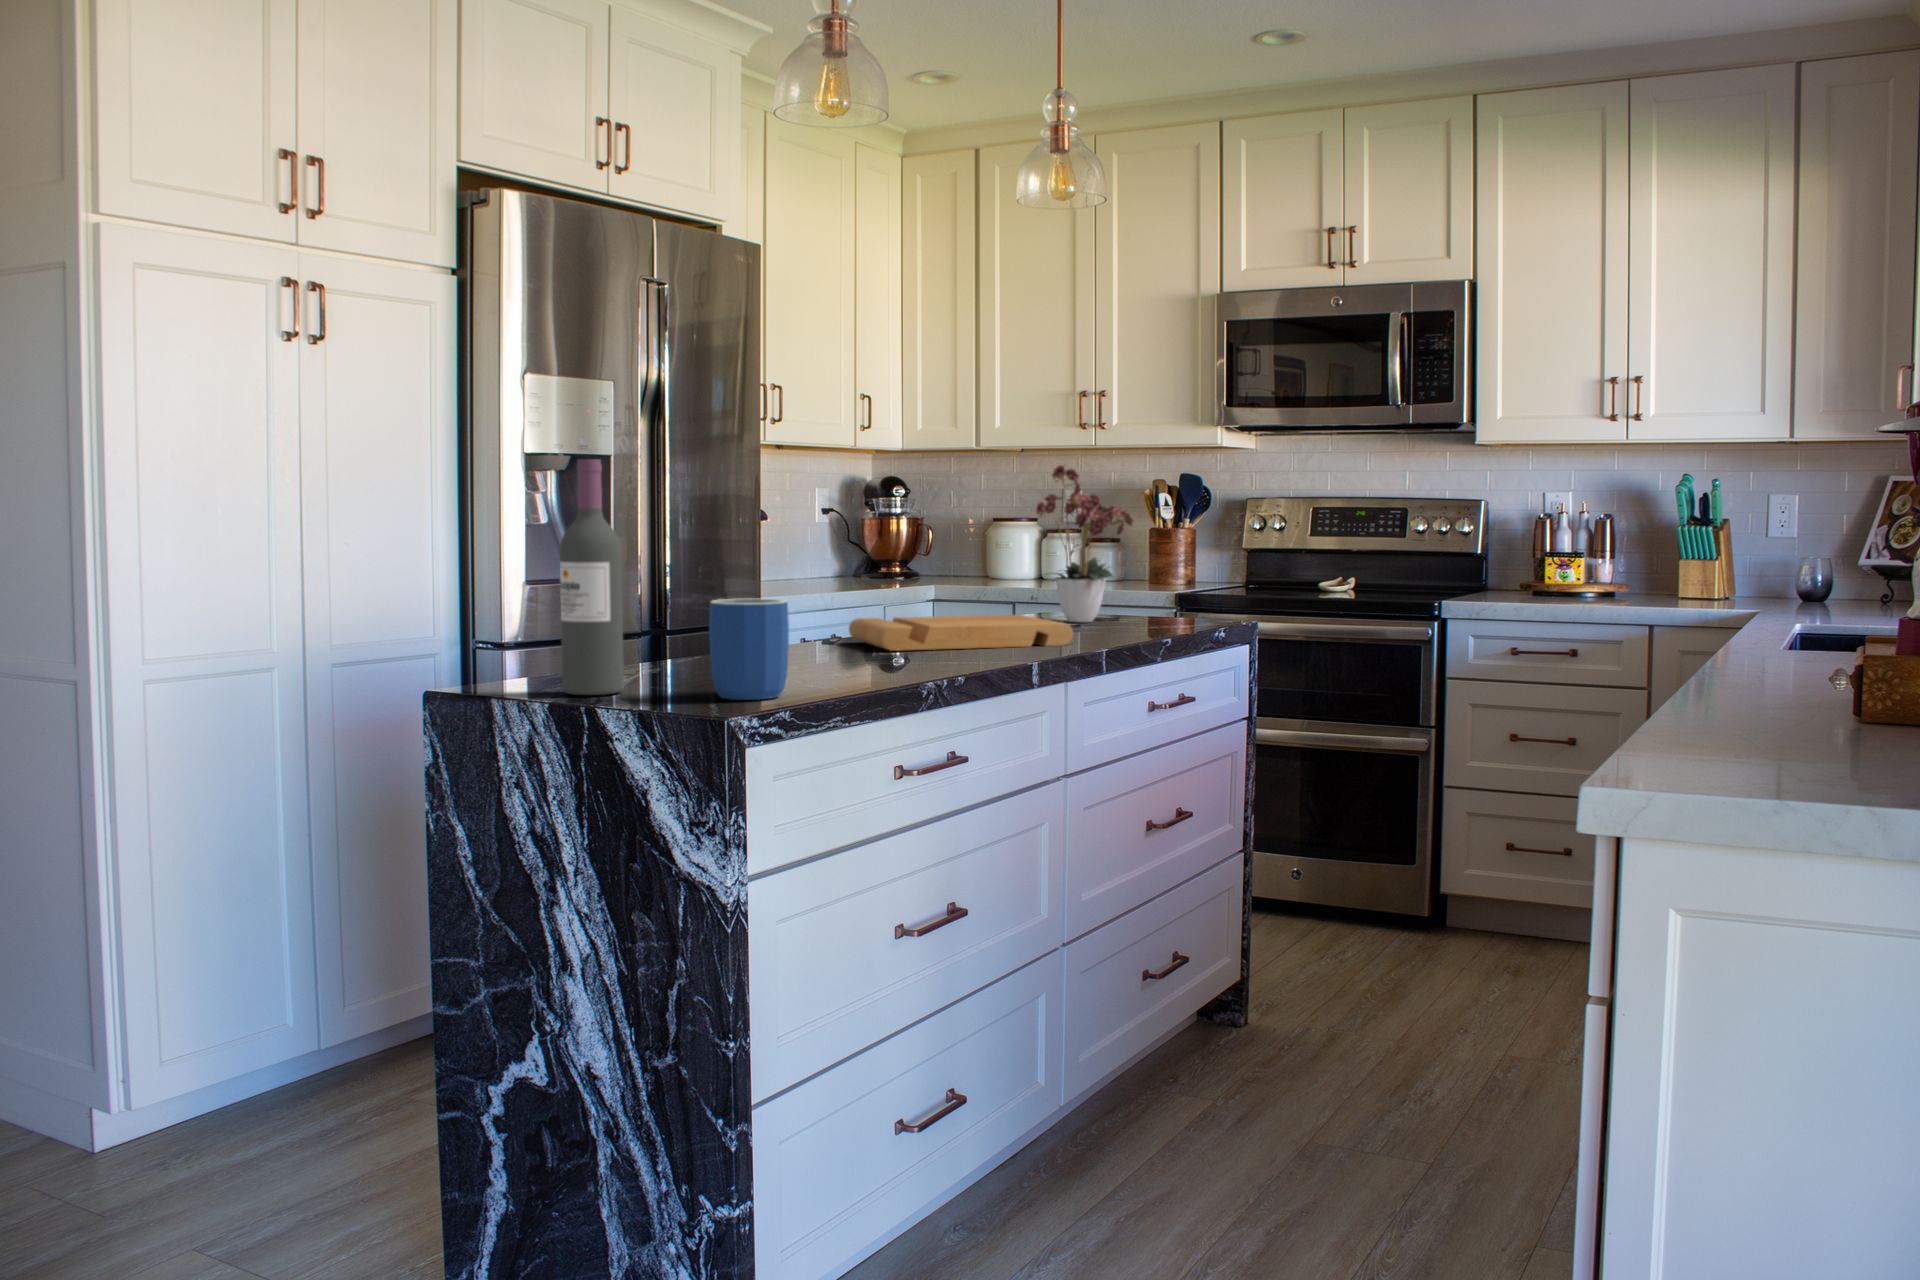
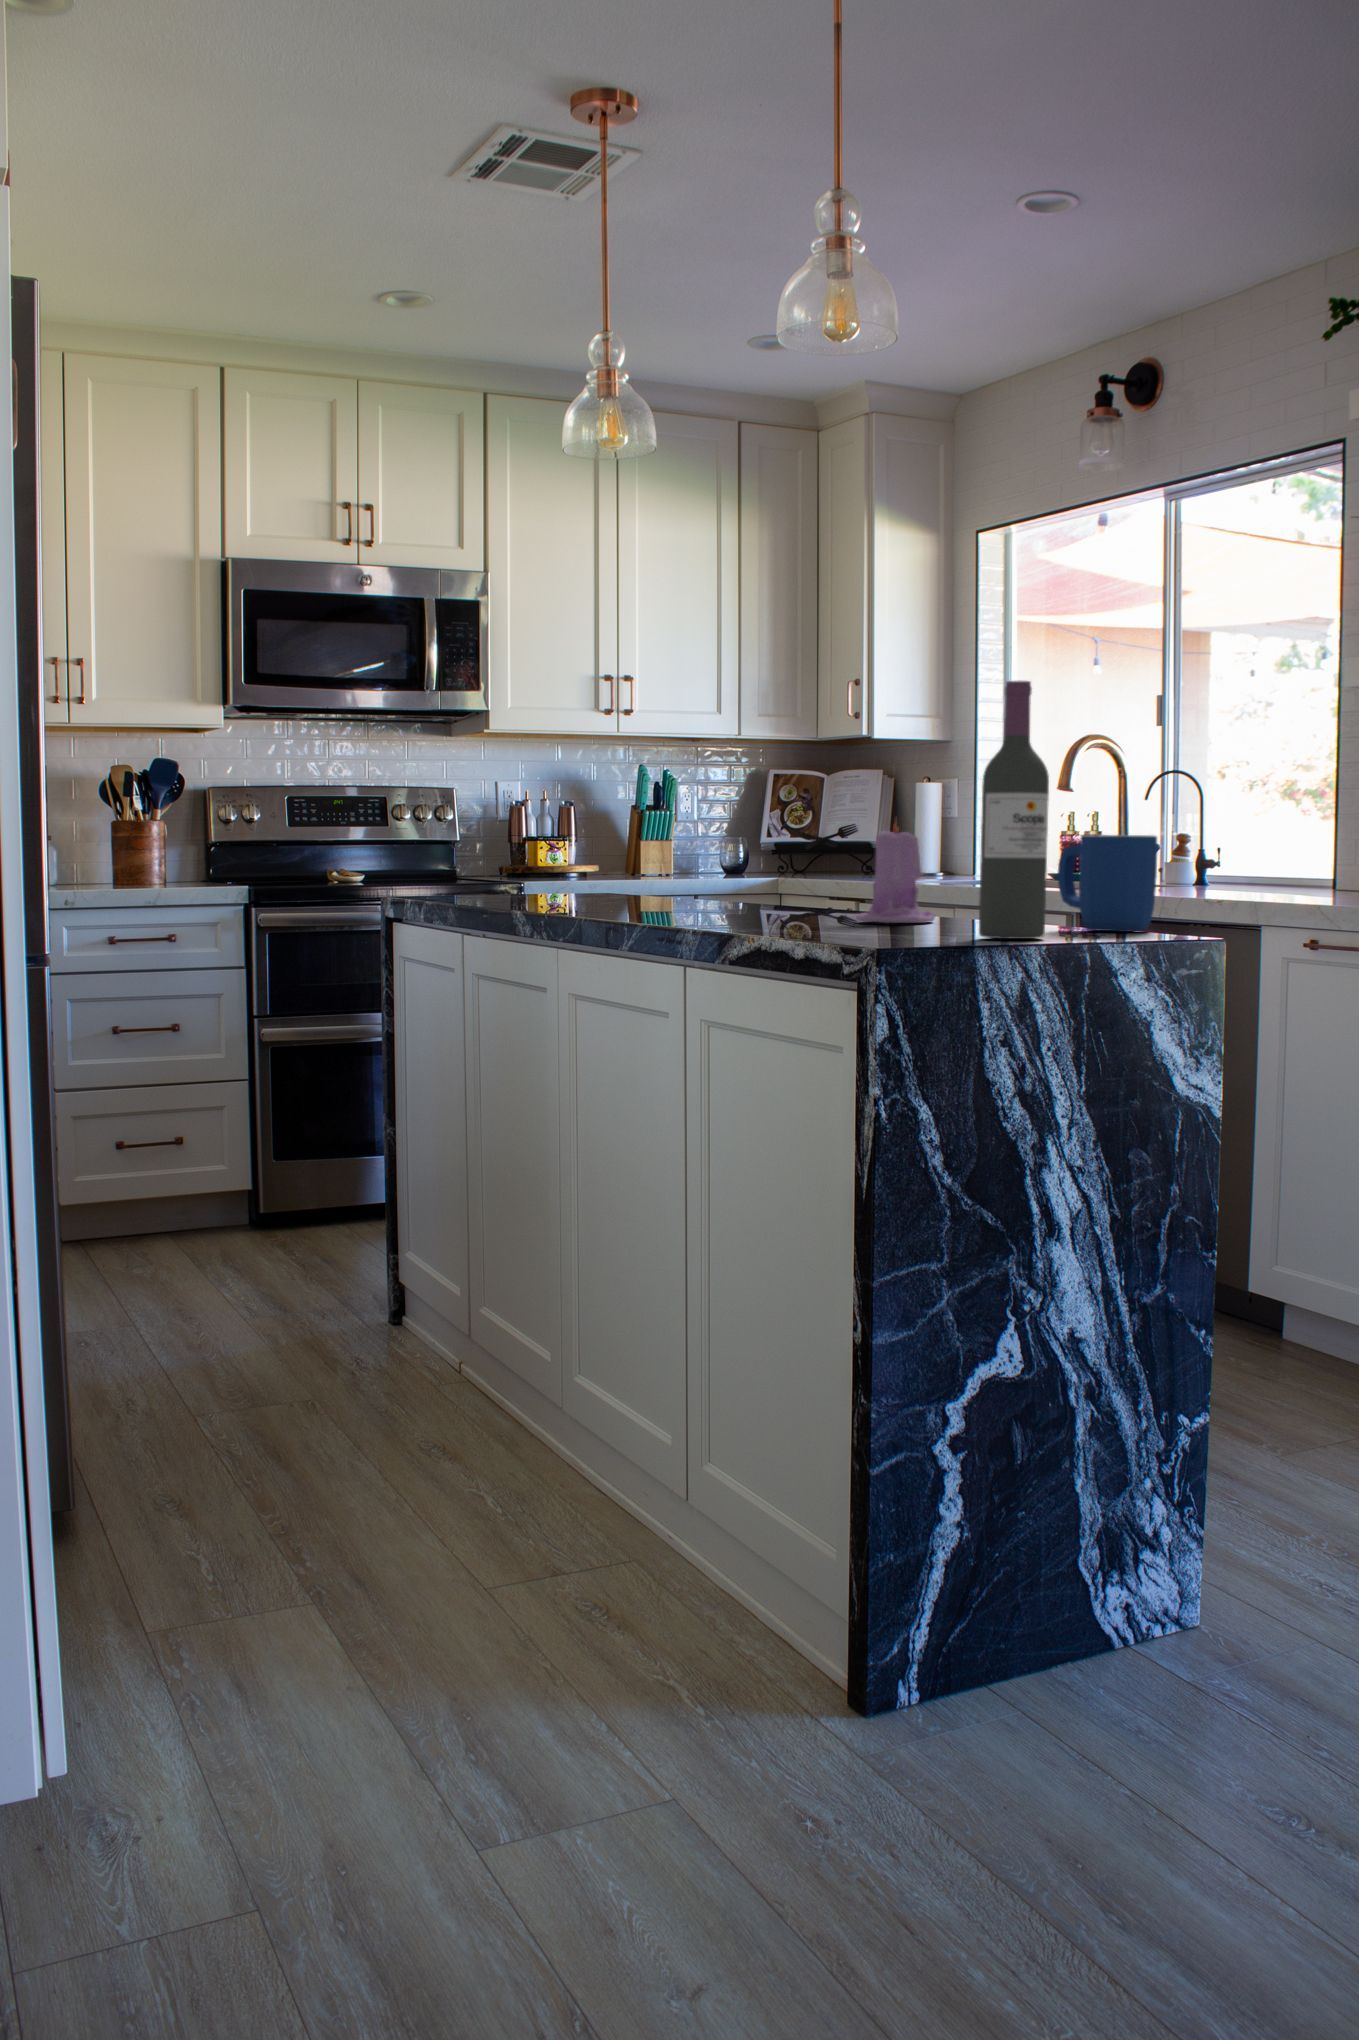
flower arrangement: present [1036,465,1133,622] -> none [460,719,571,903]
candle: none [808,568,882,672] -> present [856,822,935,923]
cutting board: present [849,615,1073,651] -> none [593,885,763,916]

